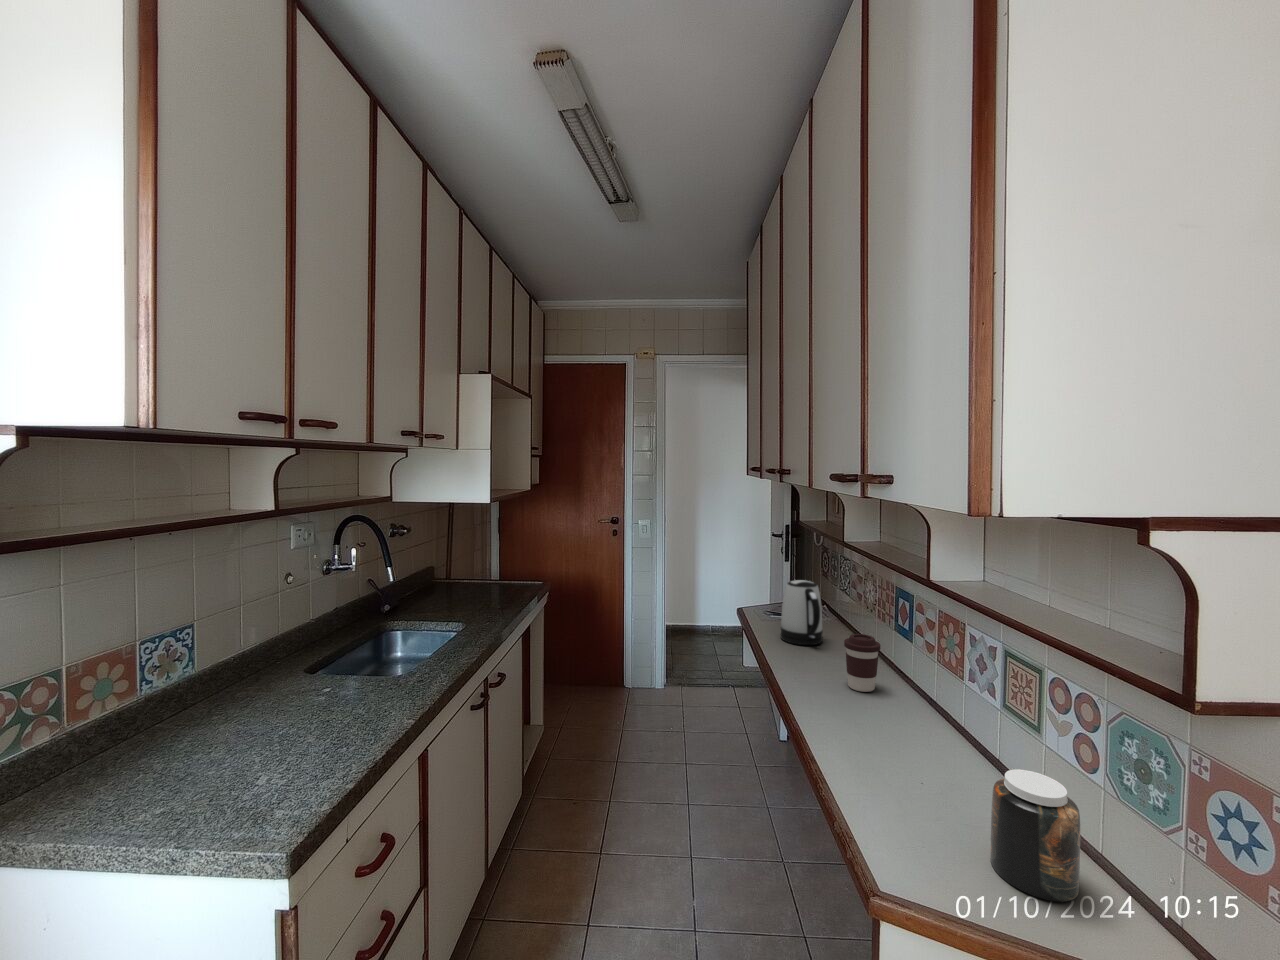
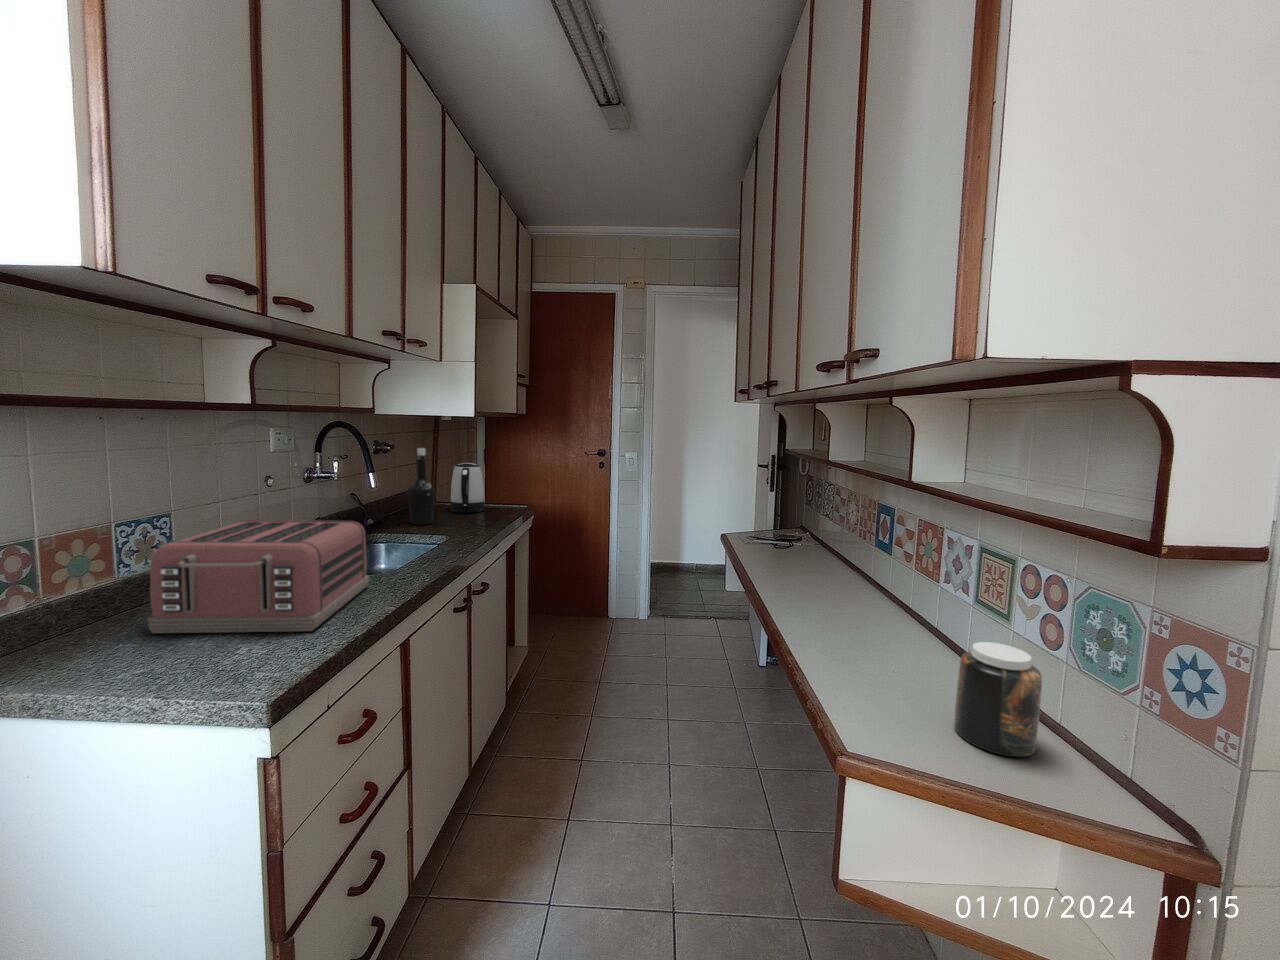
bottle: none [424,532,451,609] -> present [408,448,435,525]
kettle: present [781,580,823,645] -> present [450,463,484,512]
toaster: none [169,628,387,761] -> present [148,520,369,633]
coffee cup: present [844,634,880,692] -> none [825,545,860,599]

